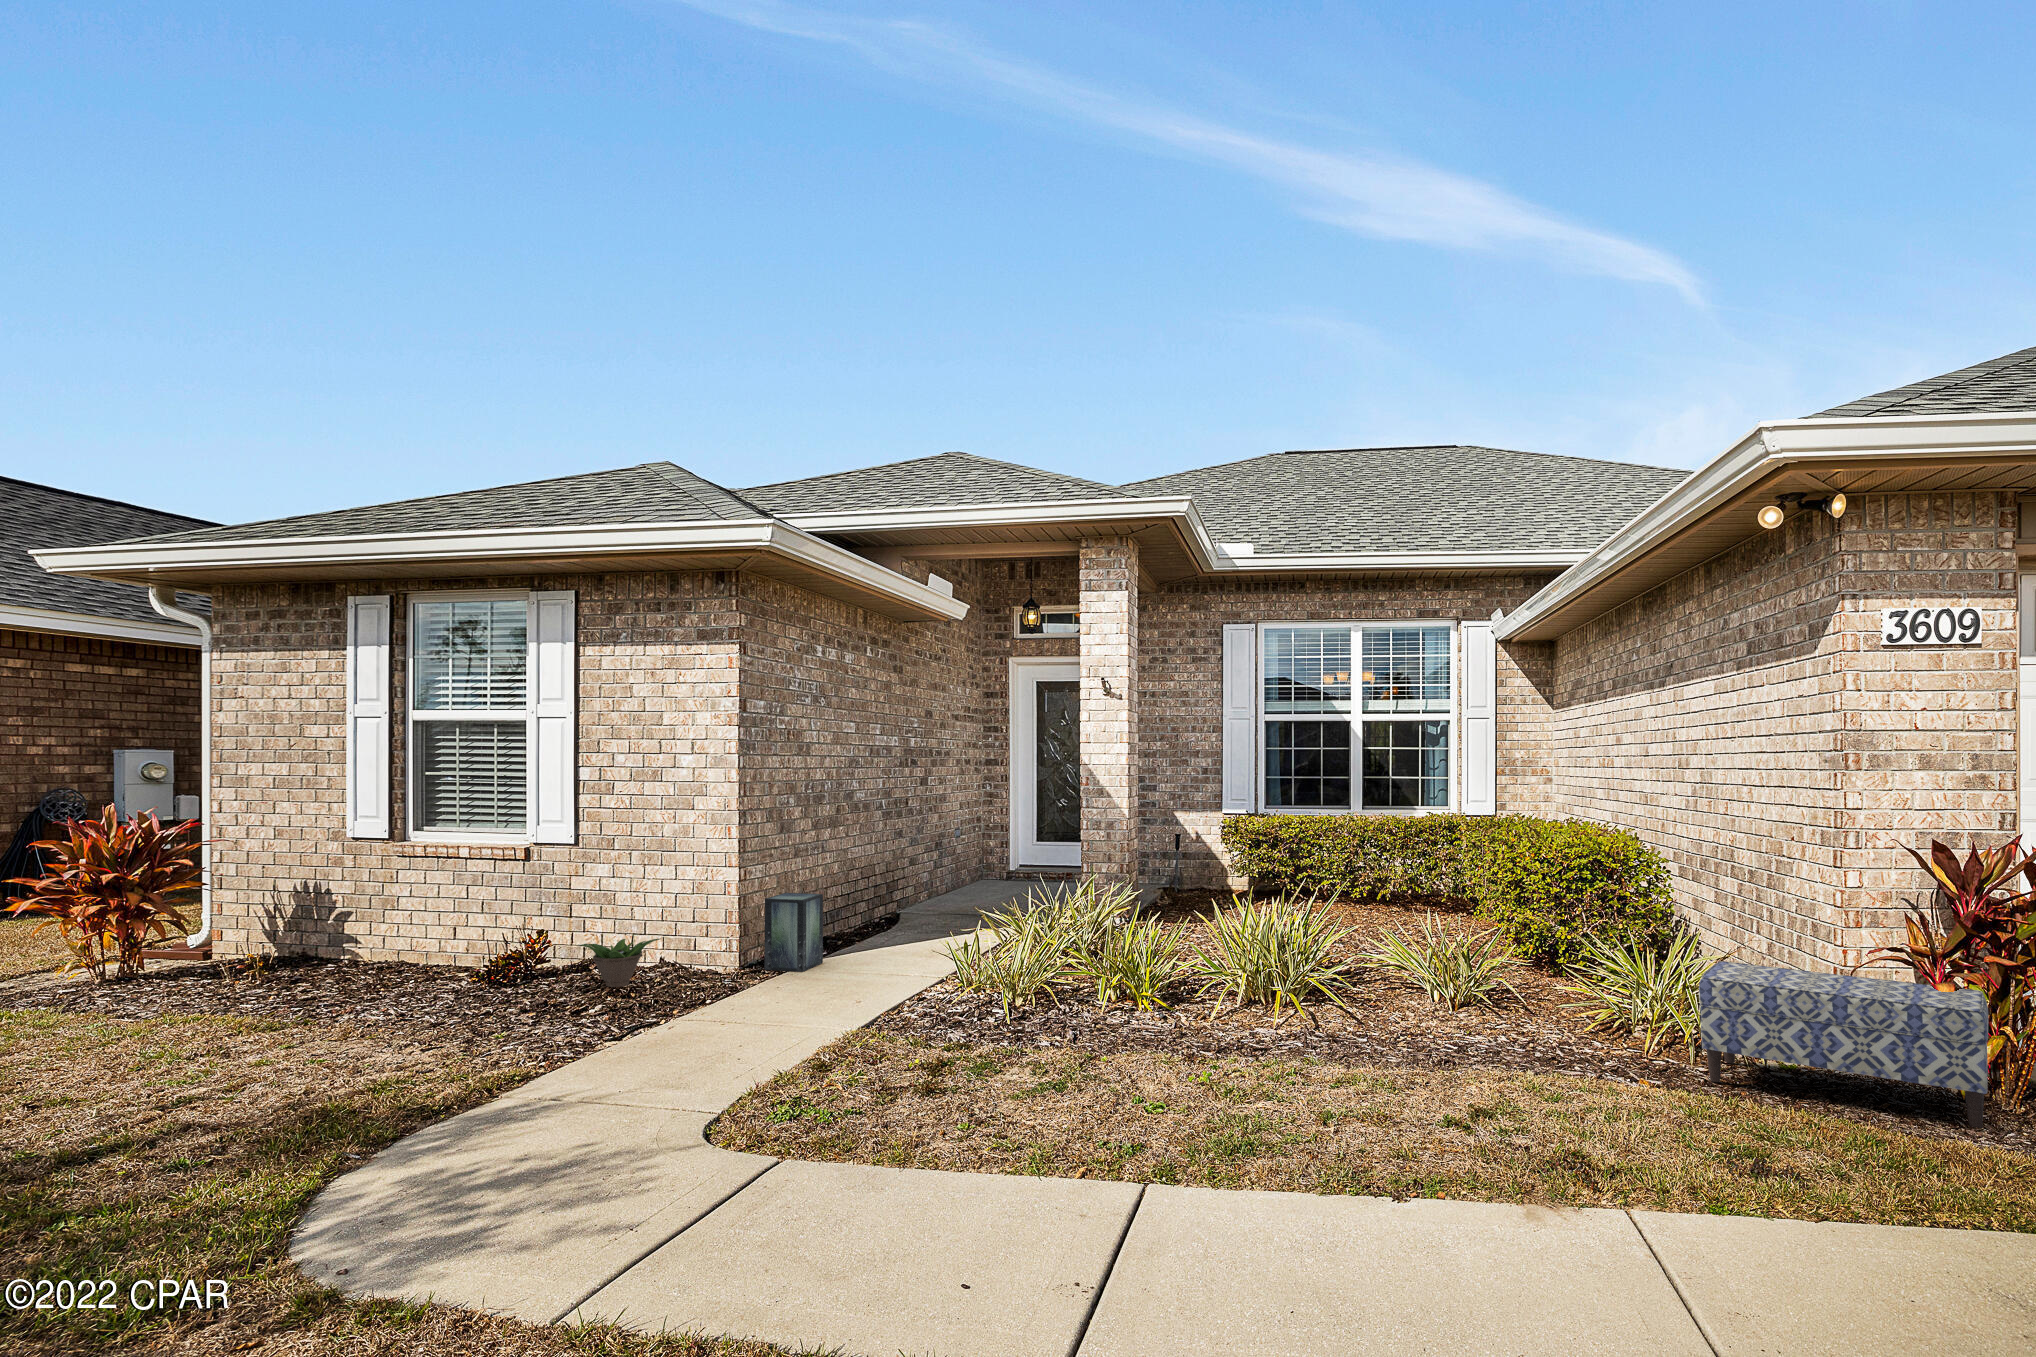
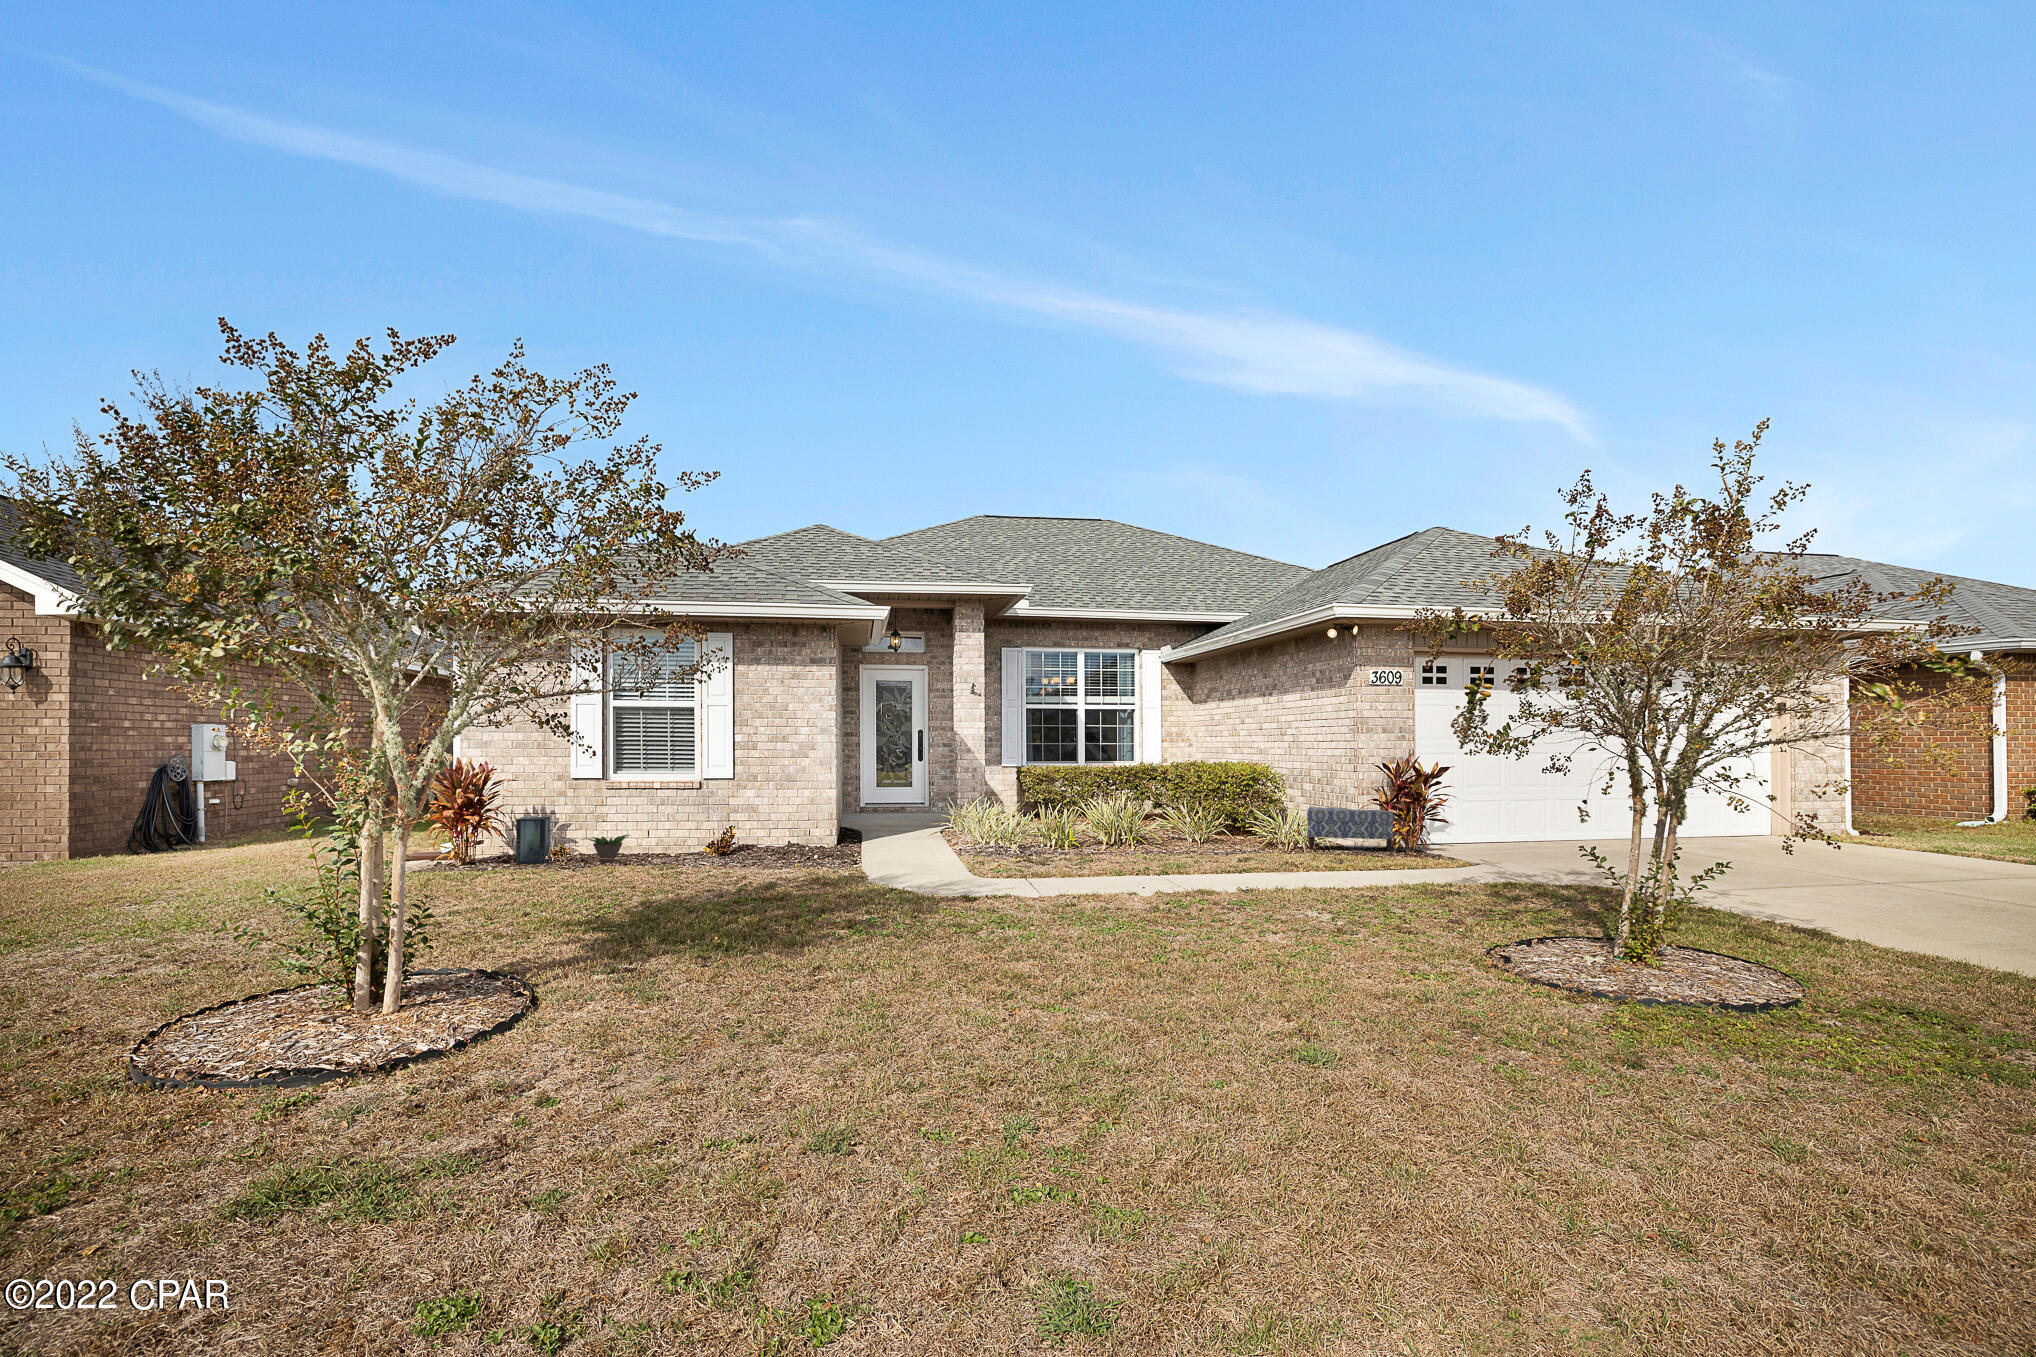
storage box: present [764,893,823,972] -> present [516,817,550,864]
decorative plant: present [580,939,660,987] -> present [582,835,629,862]

